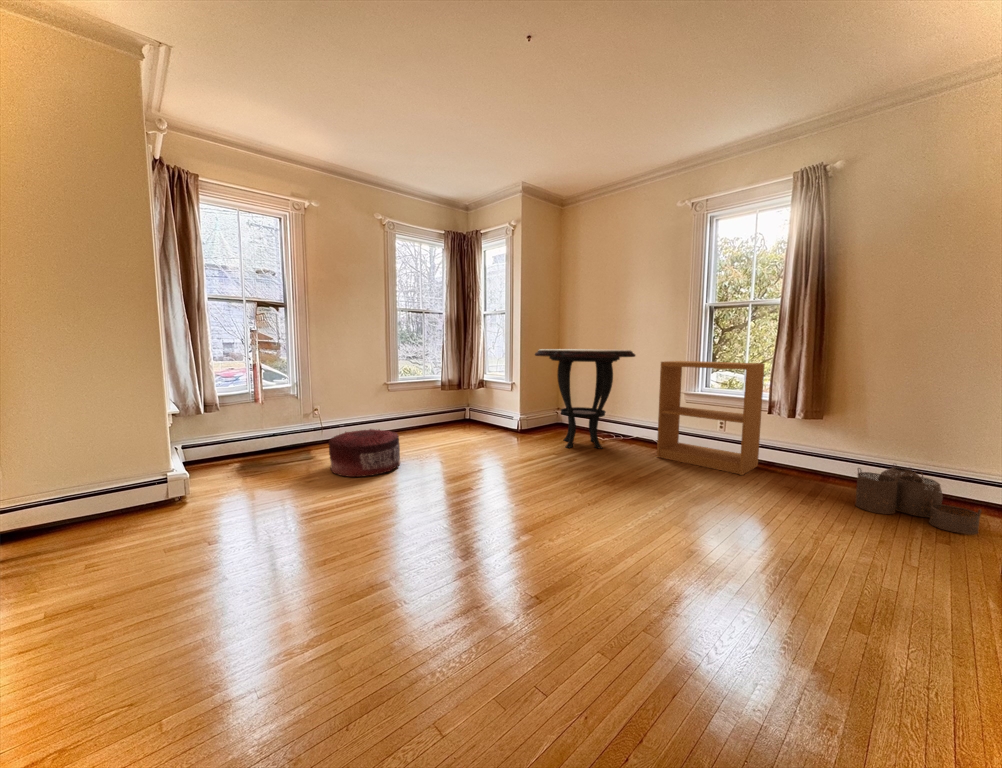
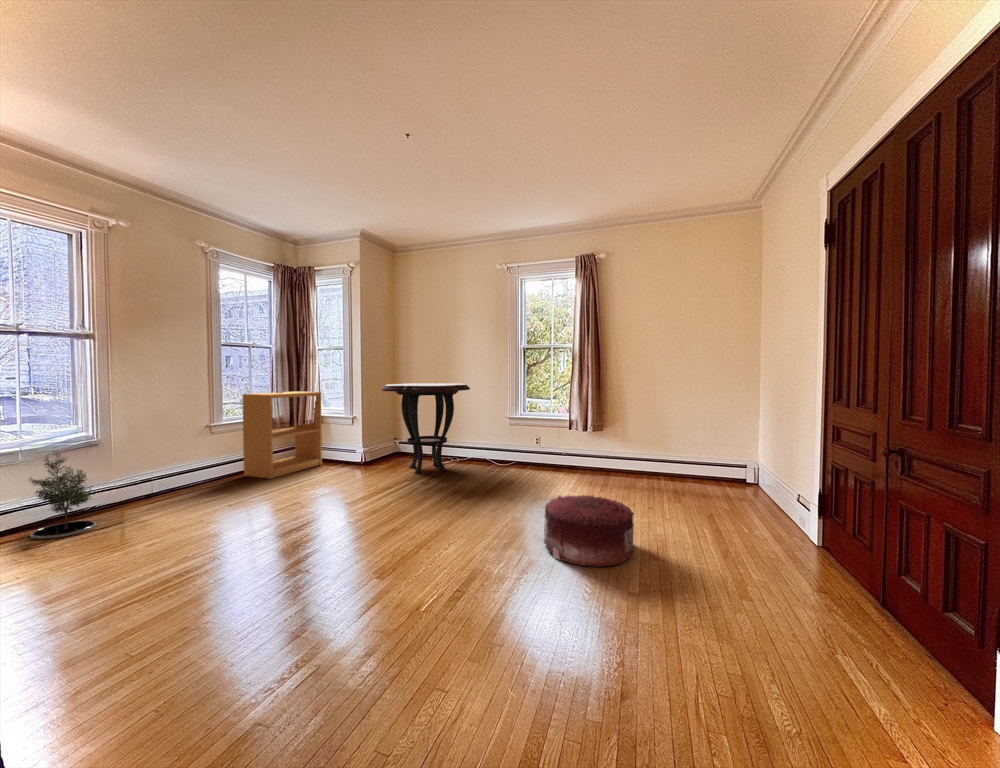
bookshelf: present [657,361,764,475] -> present [243,391,322,479]
potted tree: none [249,394,294,464] -> present [29,451,96,539]
pouf: present [329,429,400,477] -> present [544,495,634,567]
woven basket: present [856,466,982,535] -> none [624,456,684,494]

